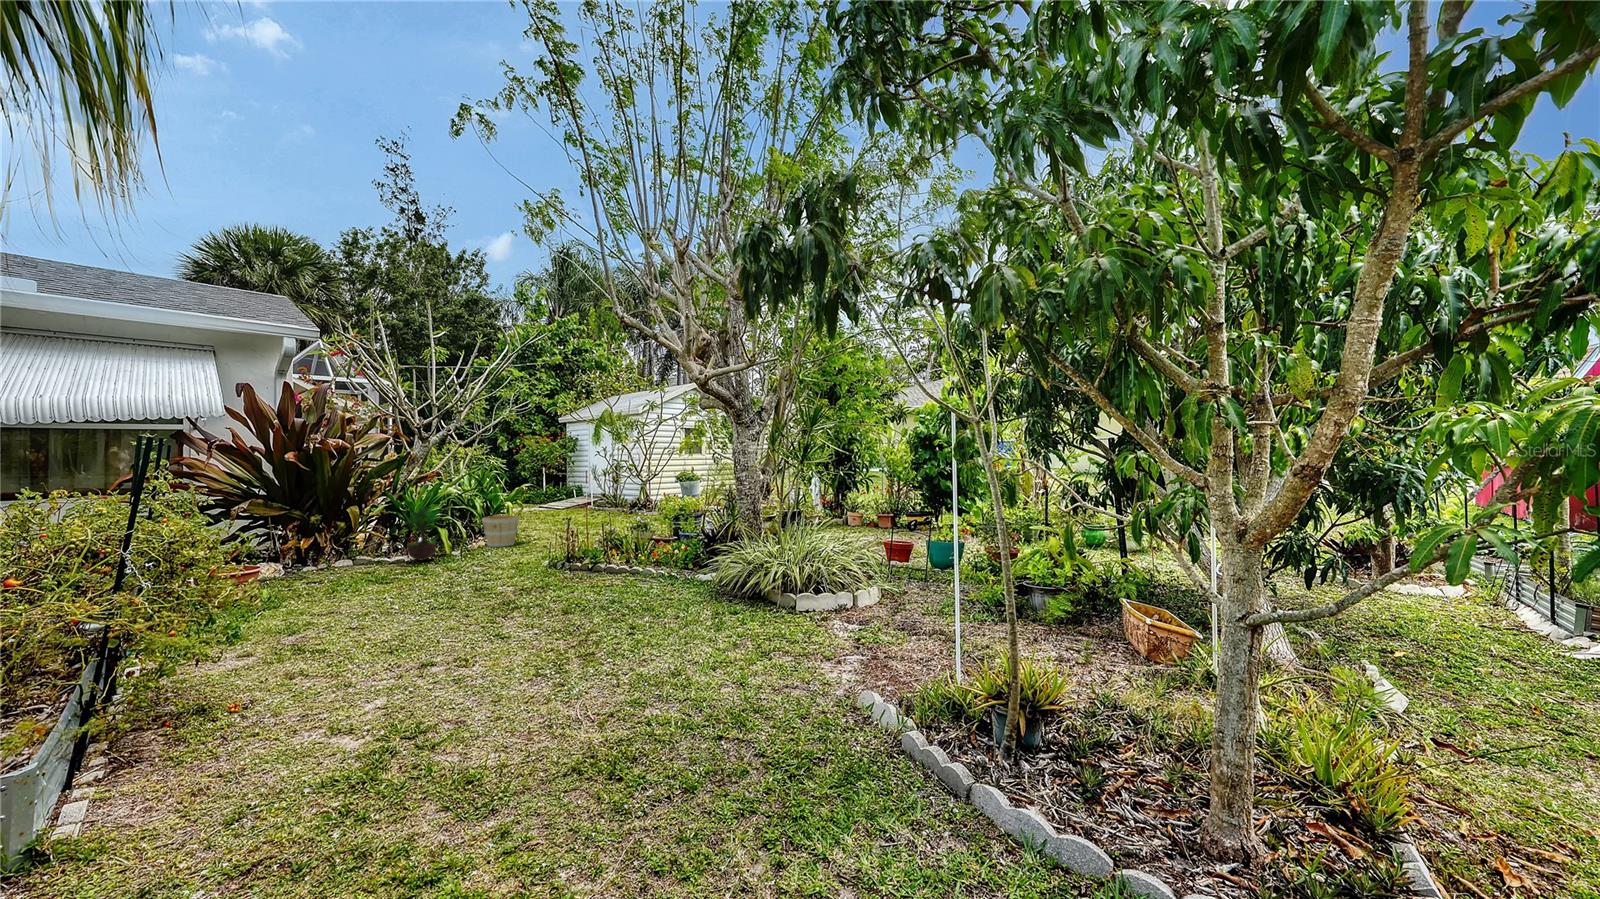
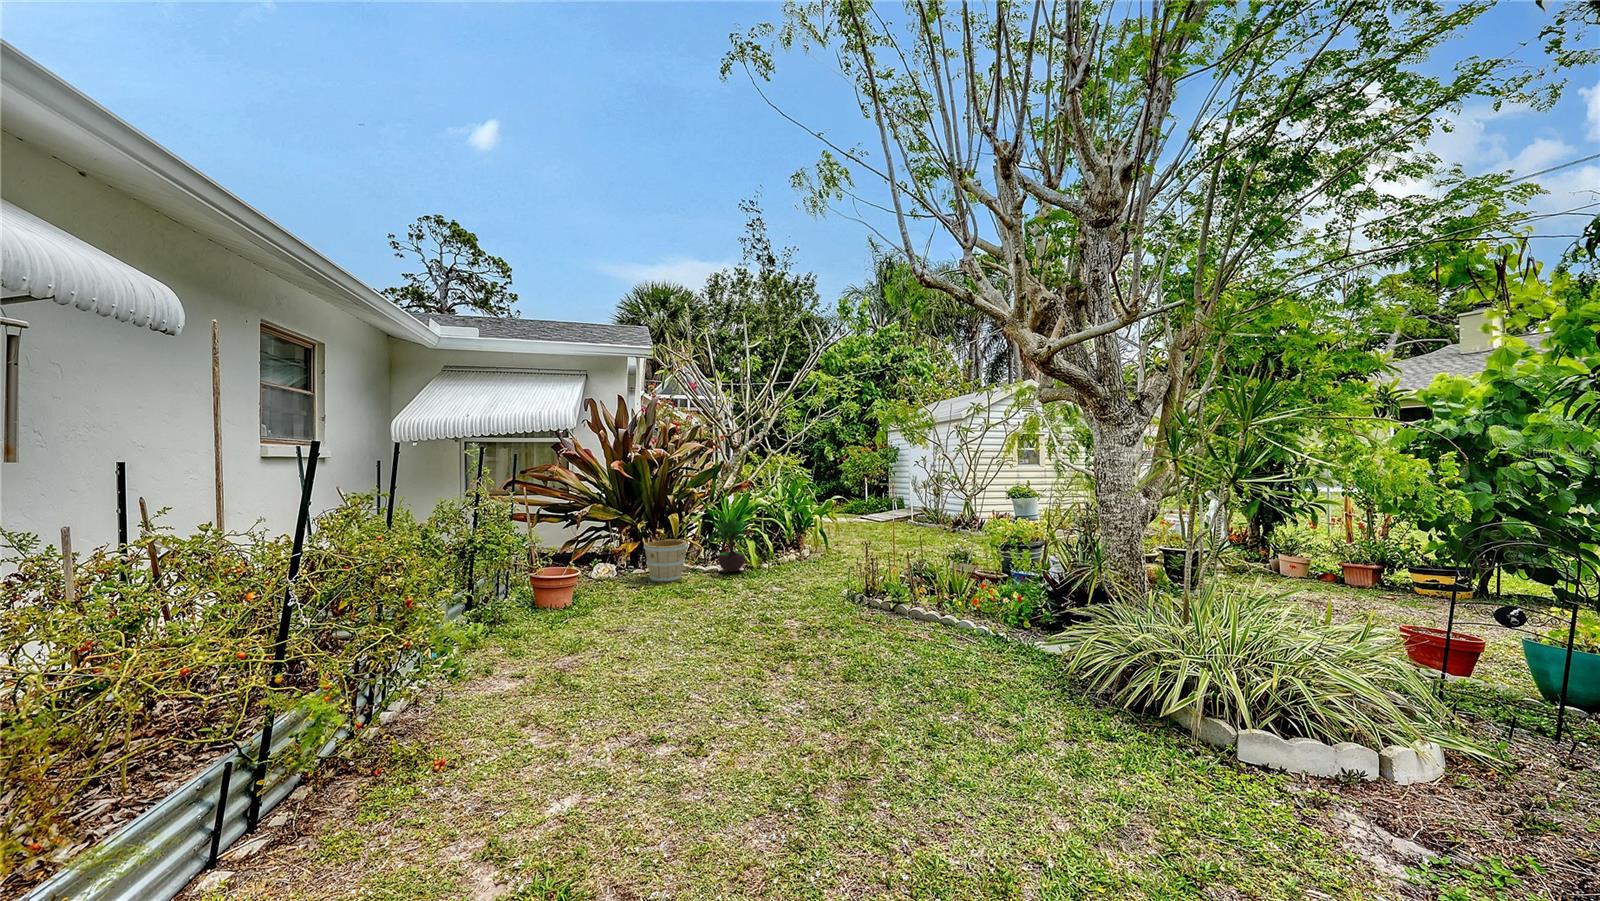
wooden bucket: present [482,515,520,547] -> present [644,539,688,582]

